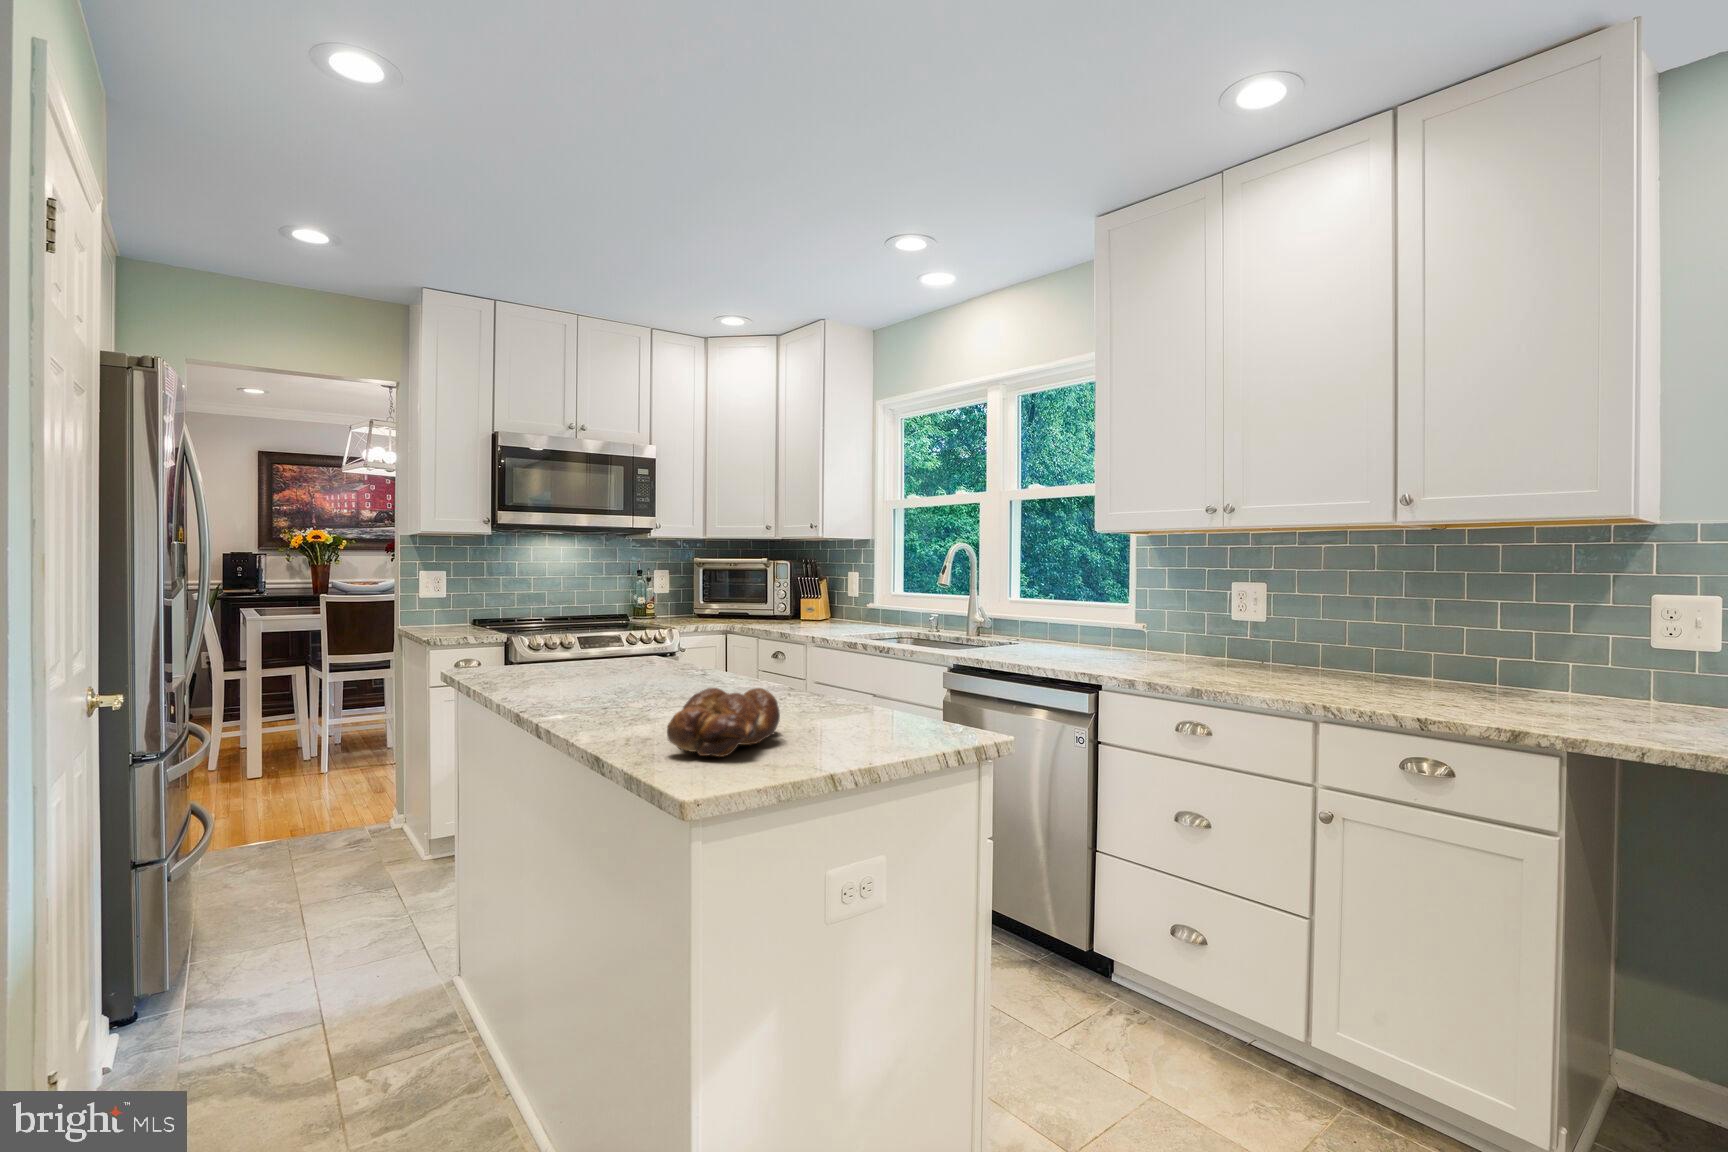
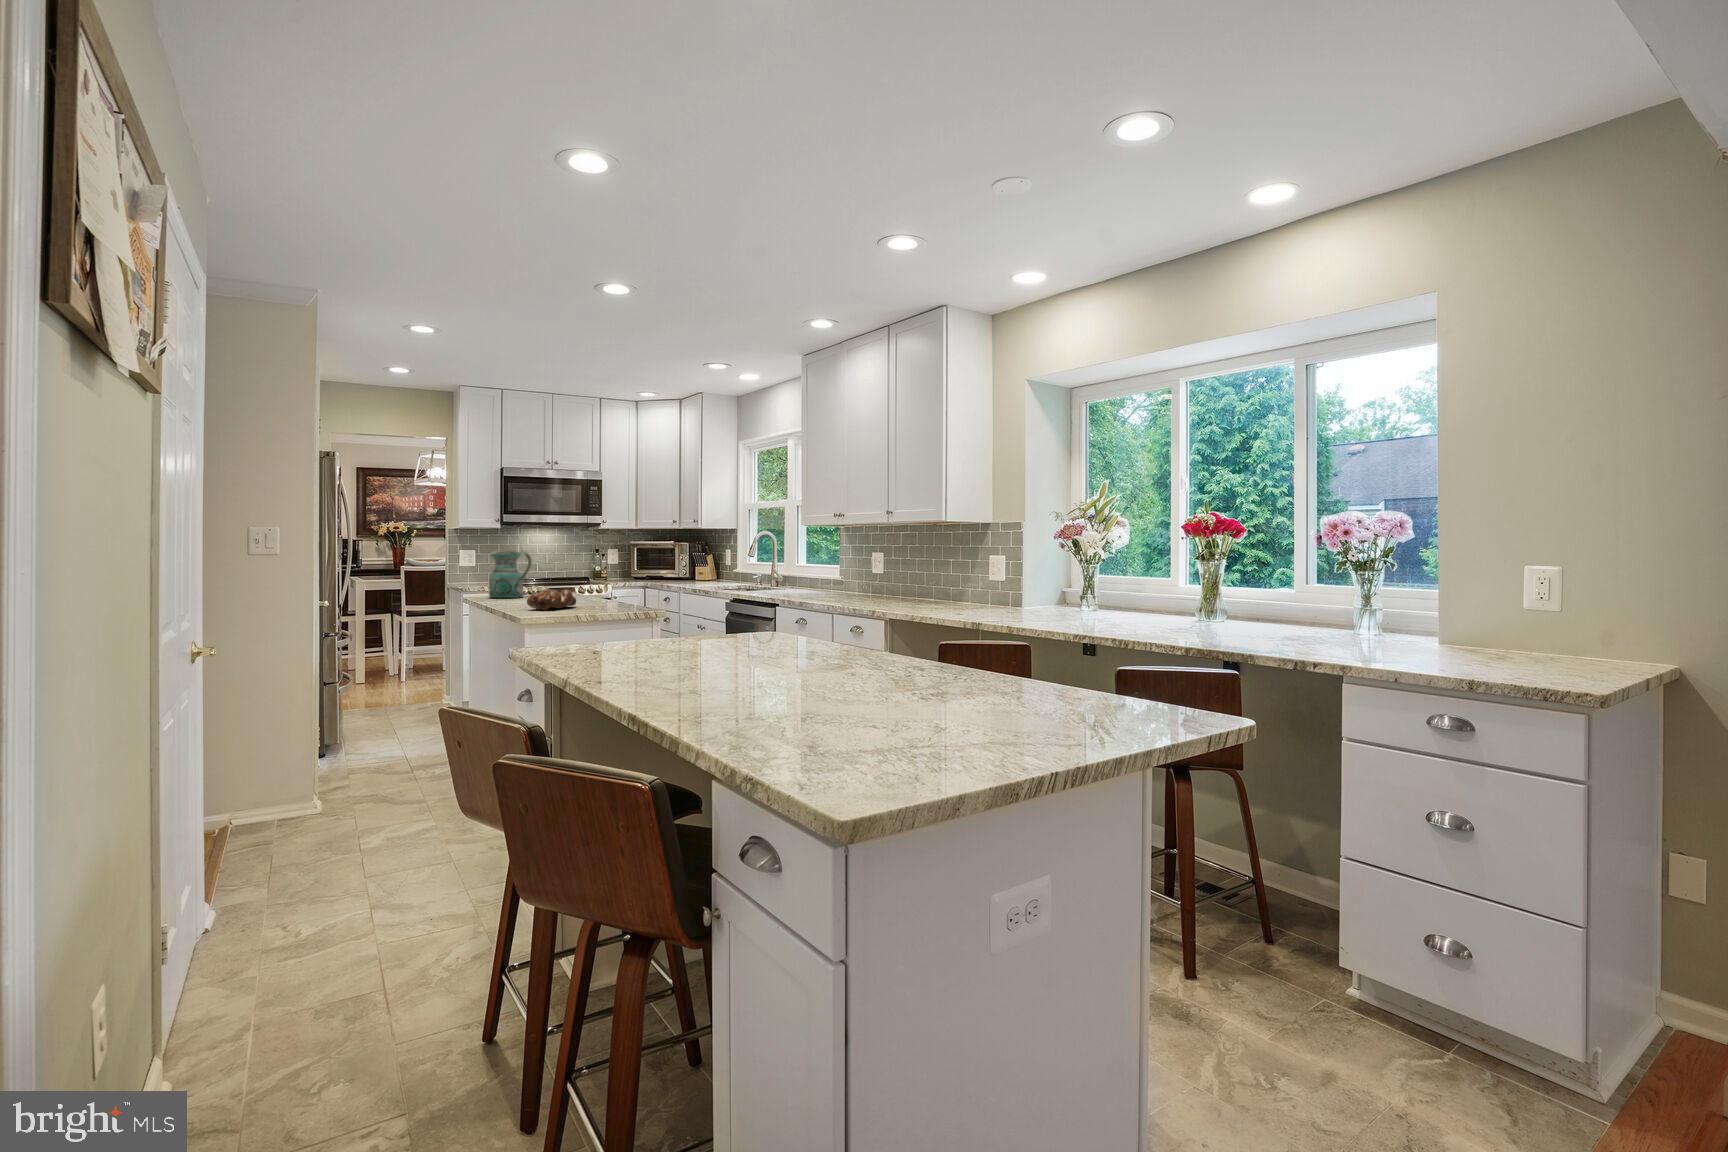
ceramic pitcher: none [510,577,602,687] -> present [489,551,532,598]

